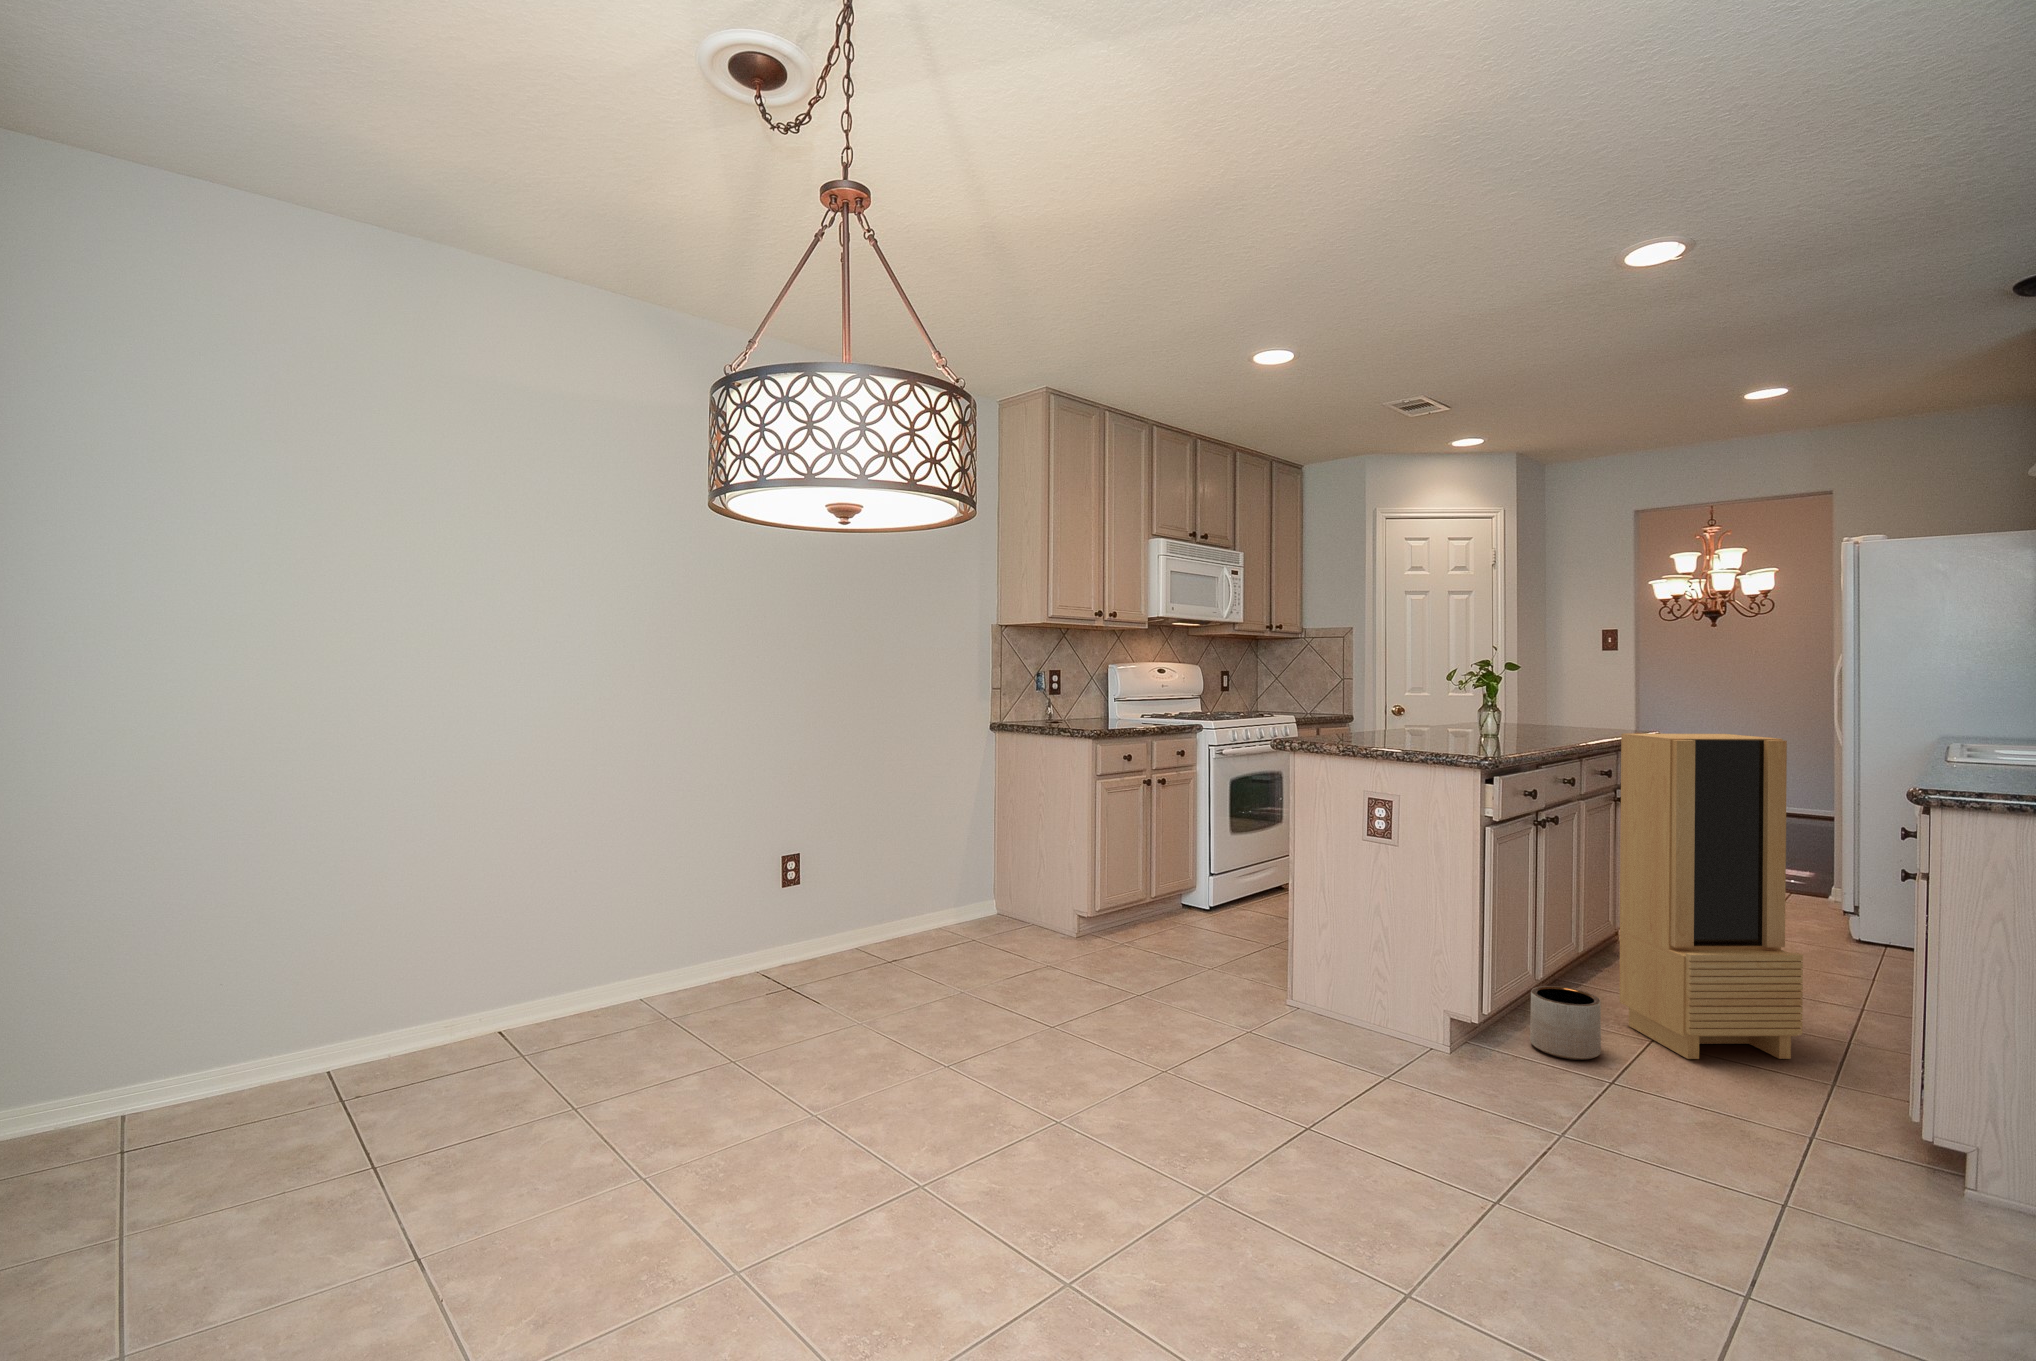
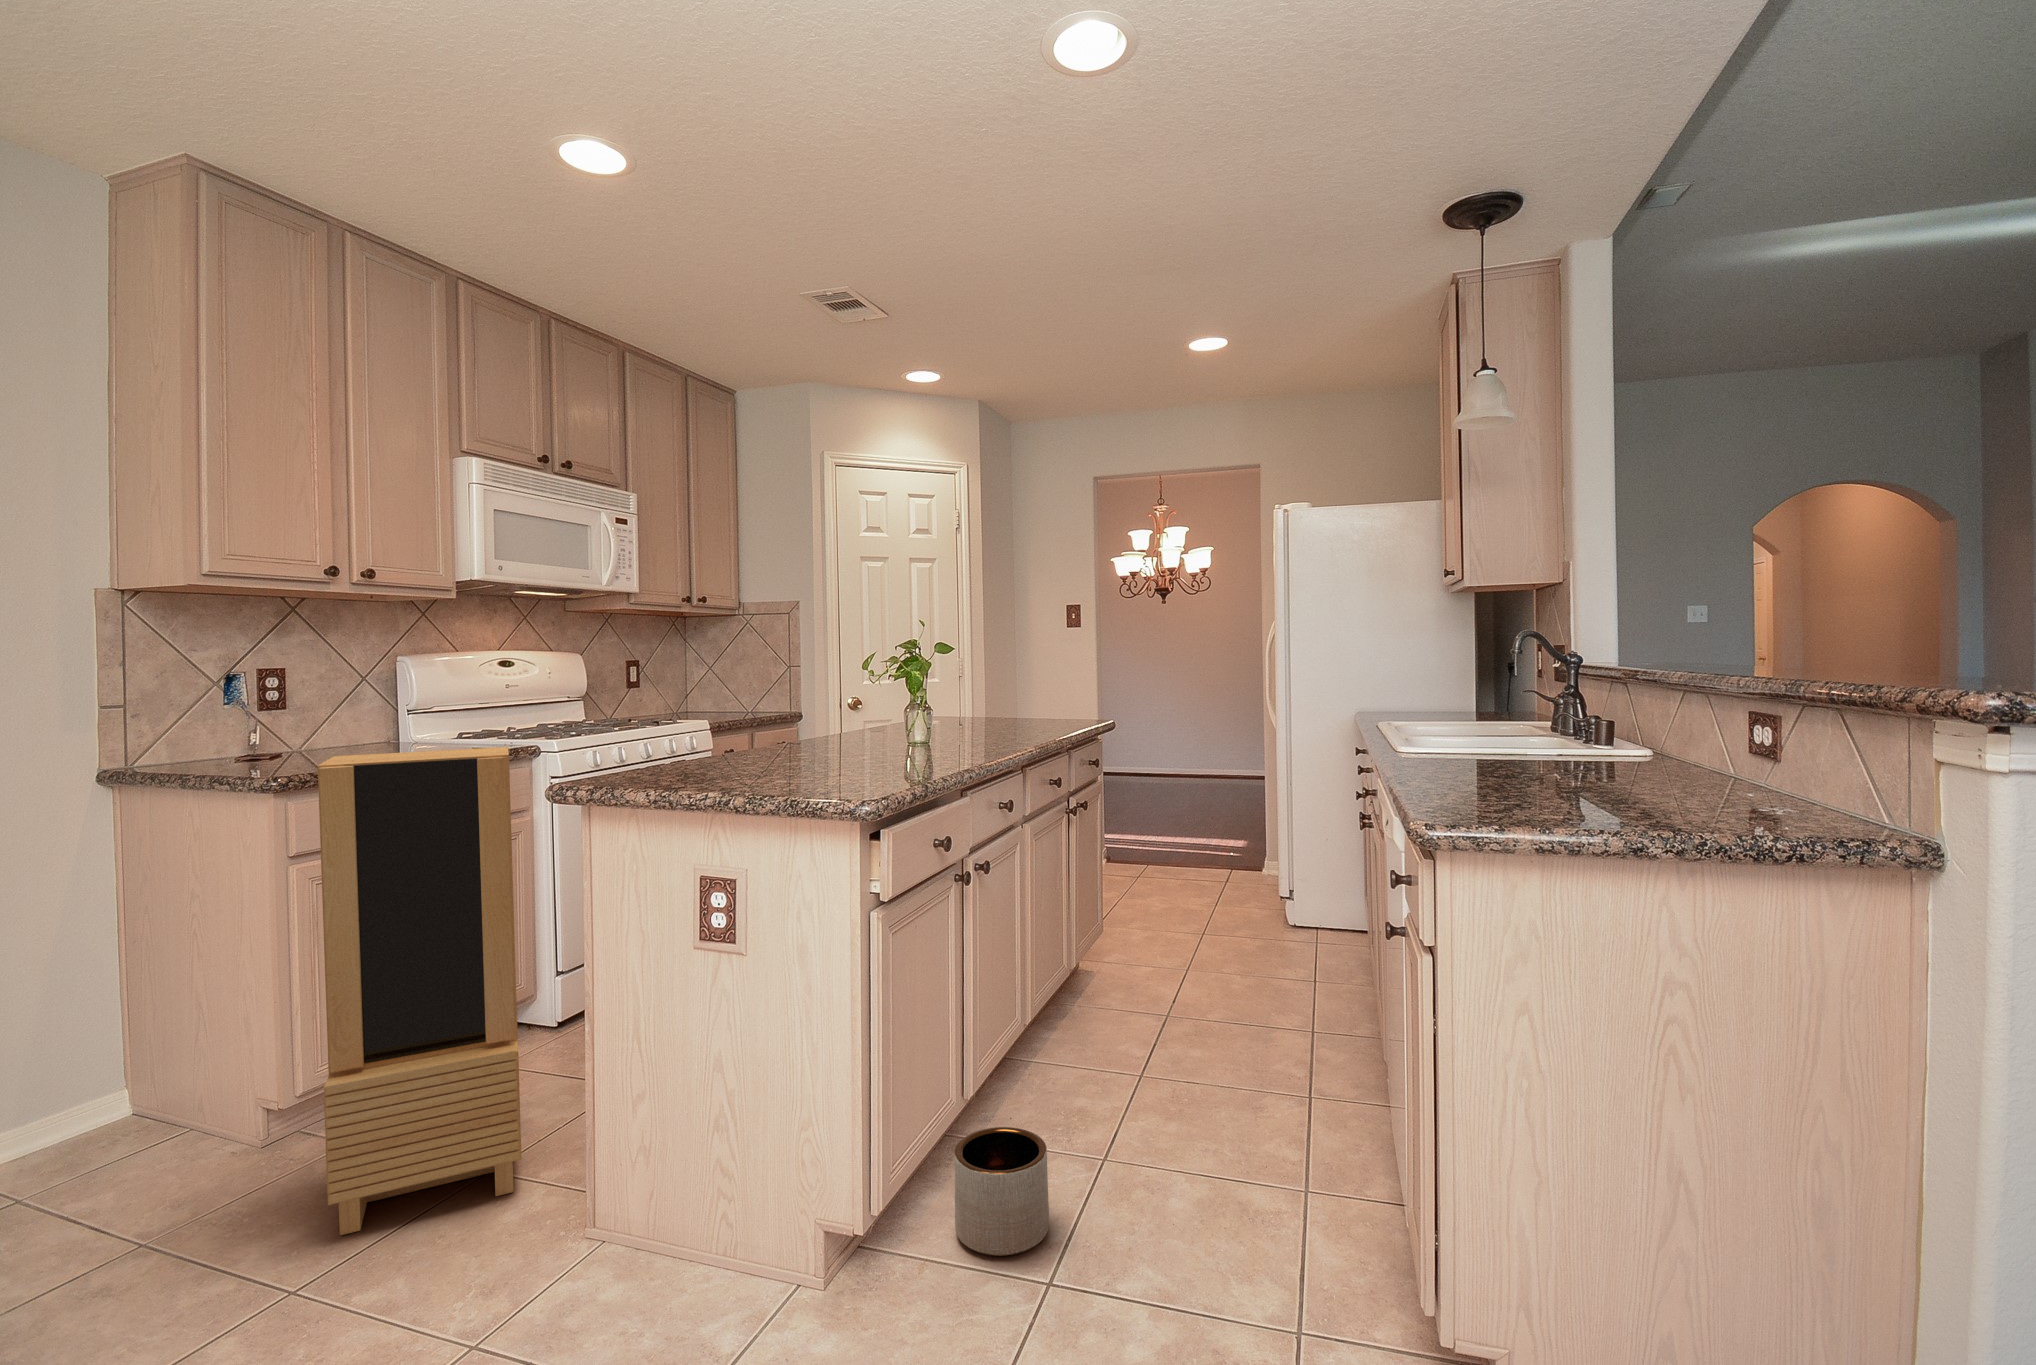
storage cabinet: present [1619,734,1803,1059] -> present [318,747,522,1235]

